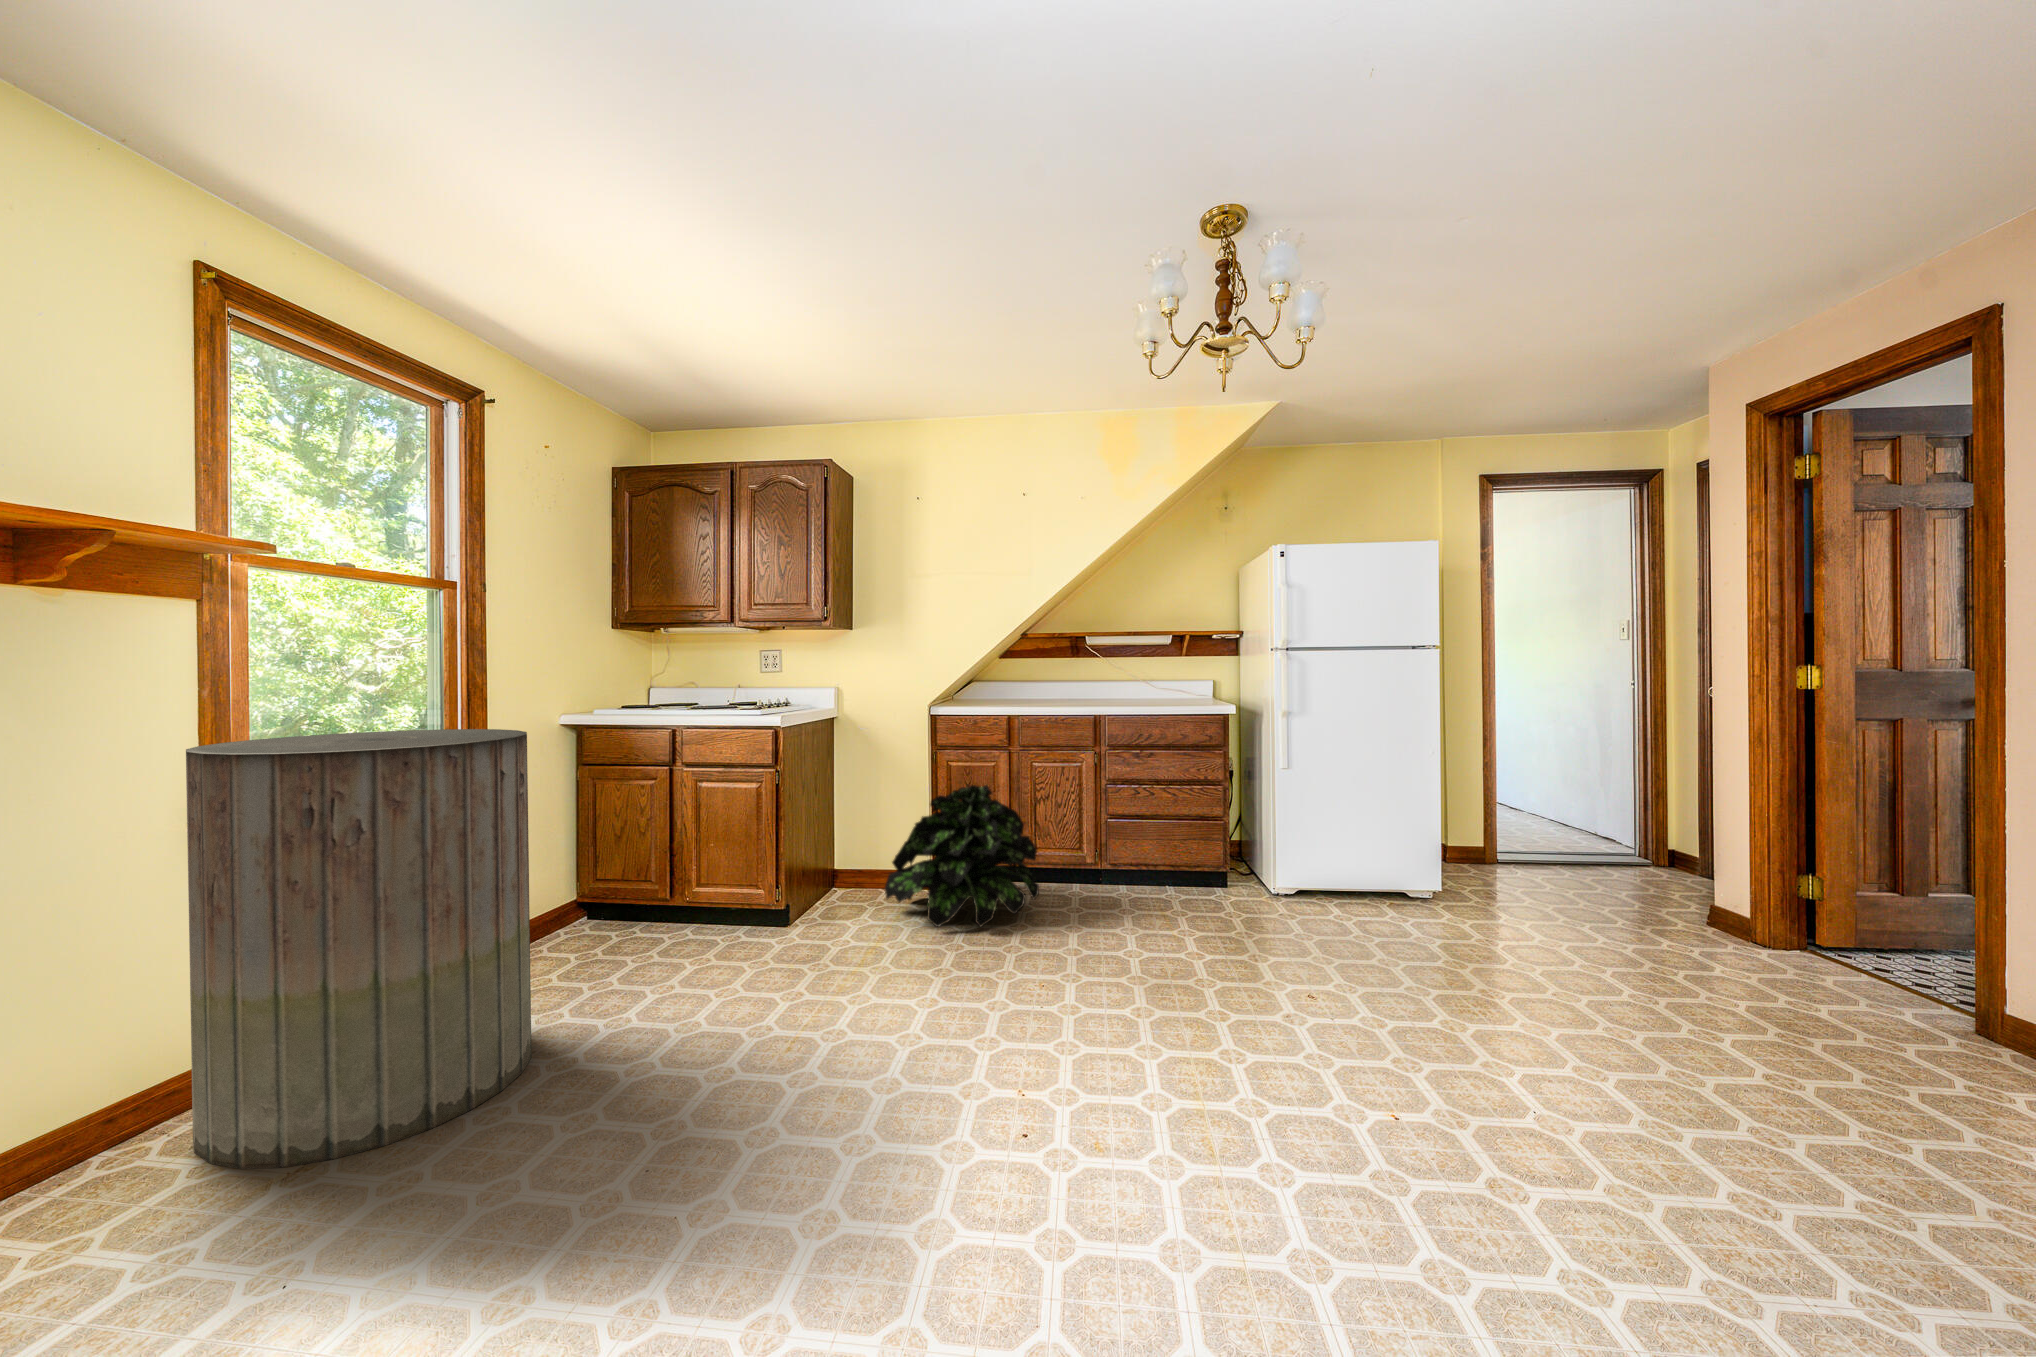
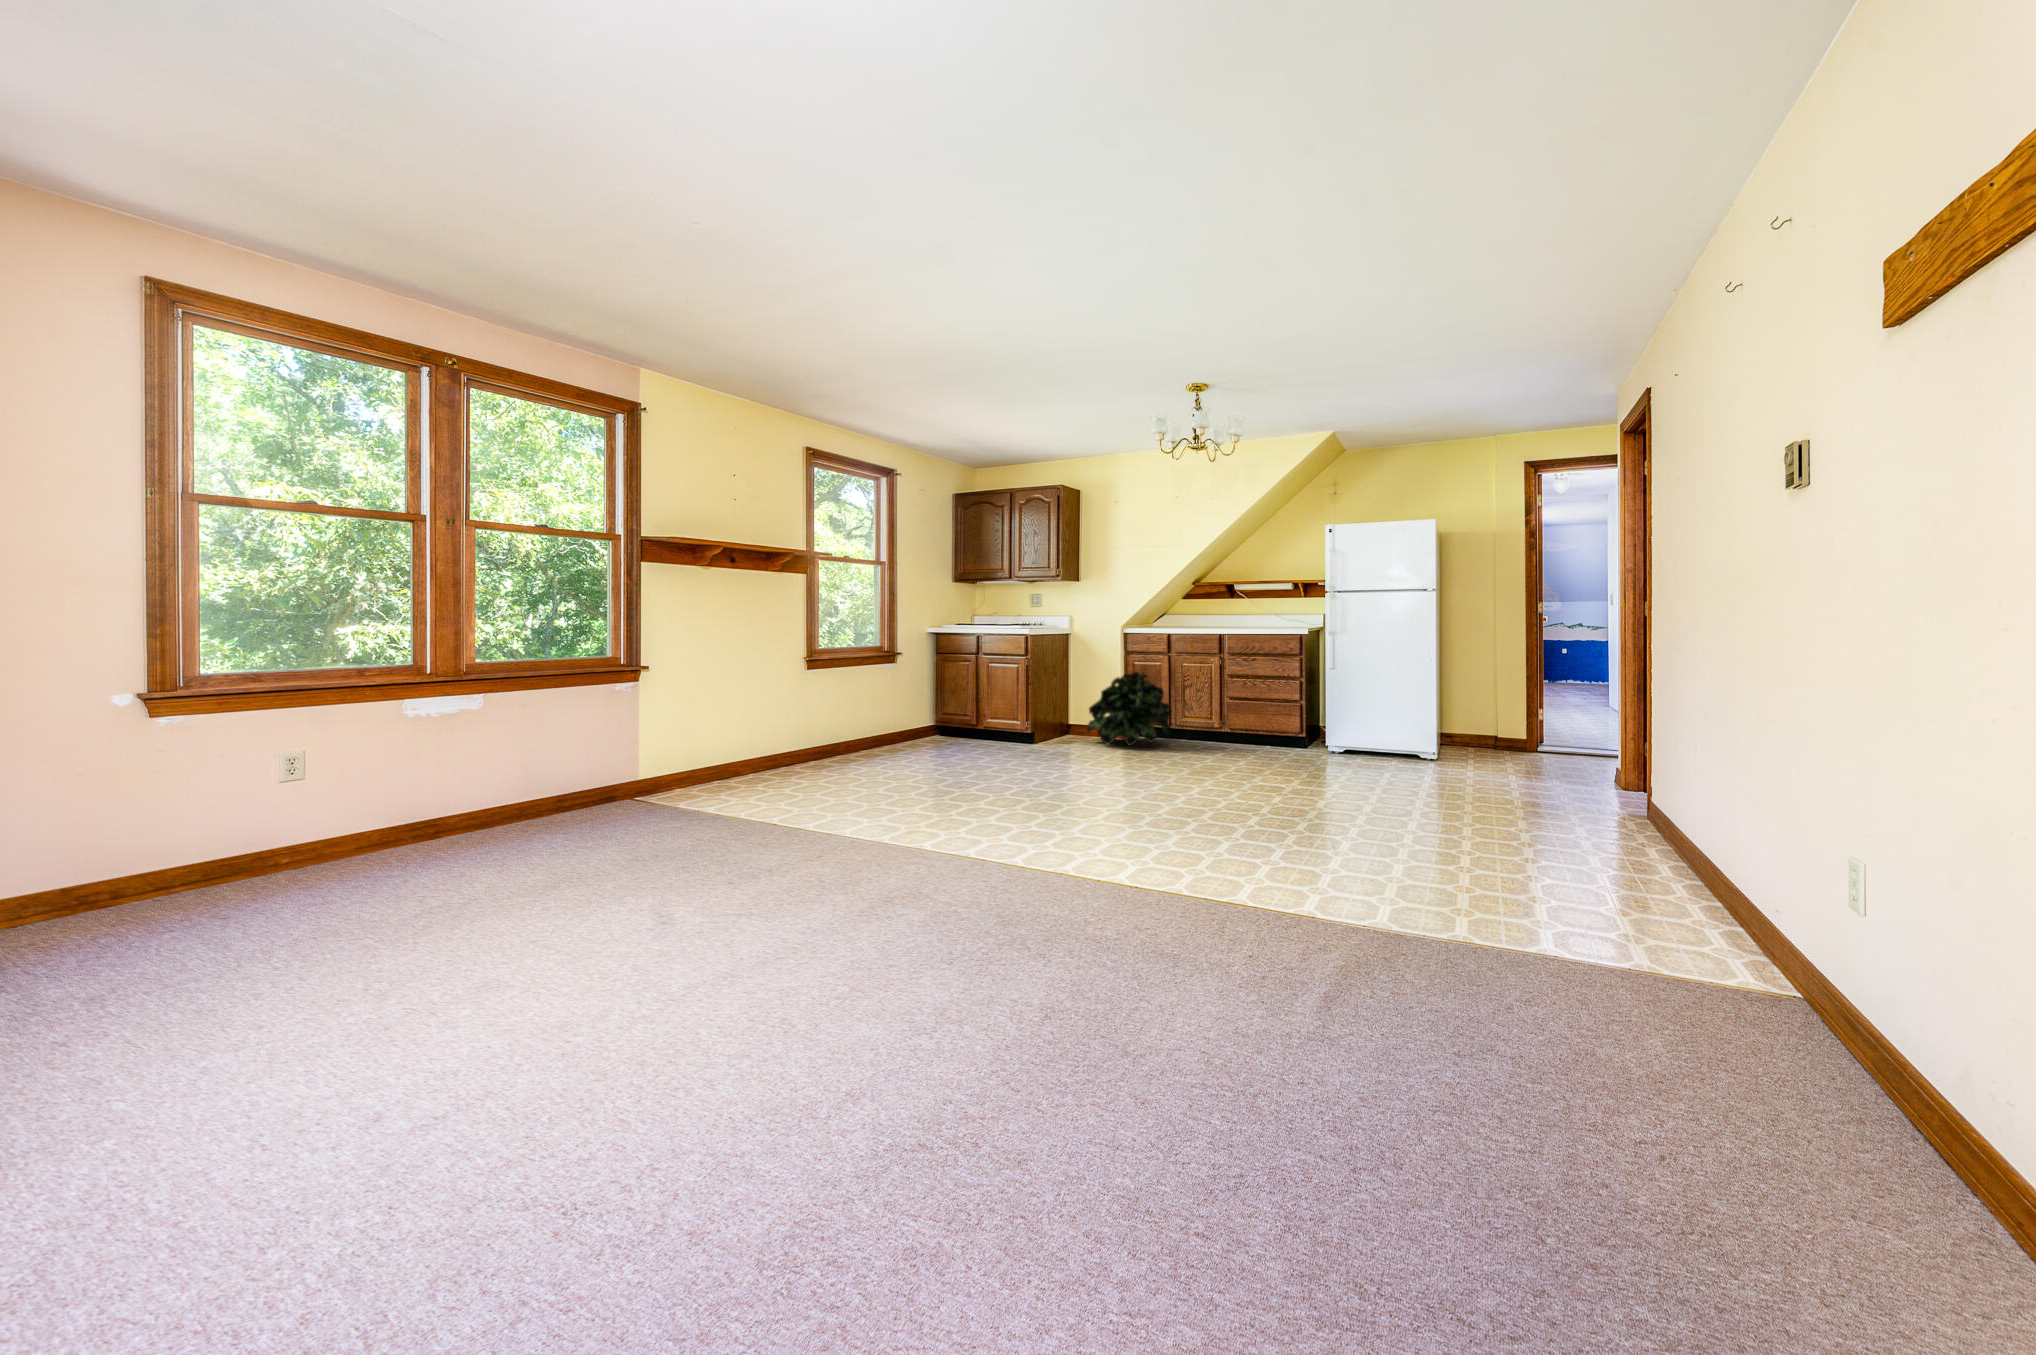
trash can: present [186,729,531,1169] -> none [818,629,919,768]

